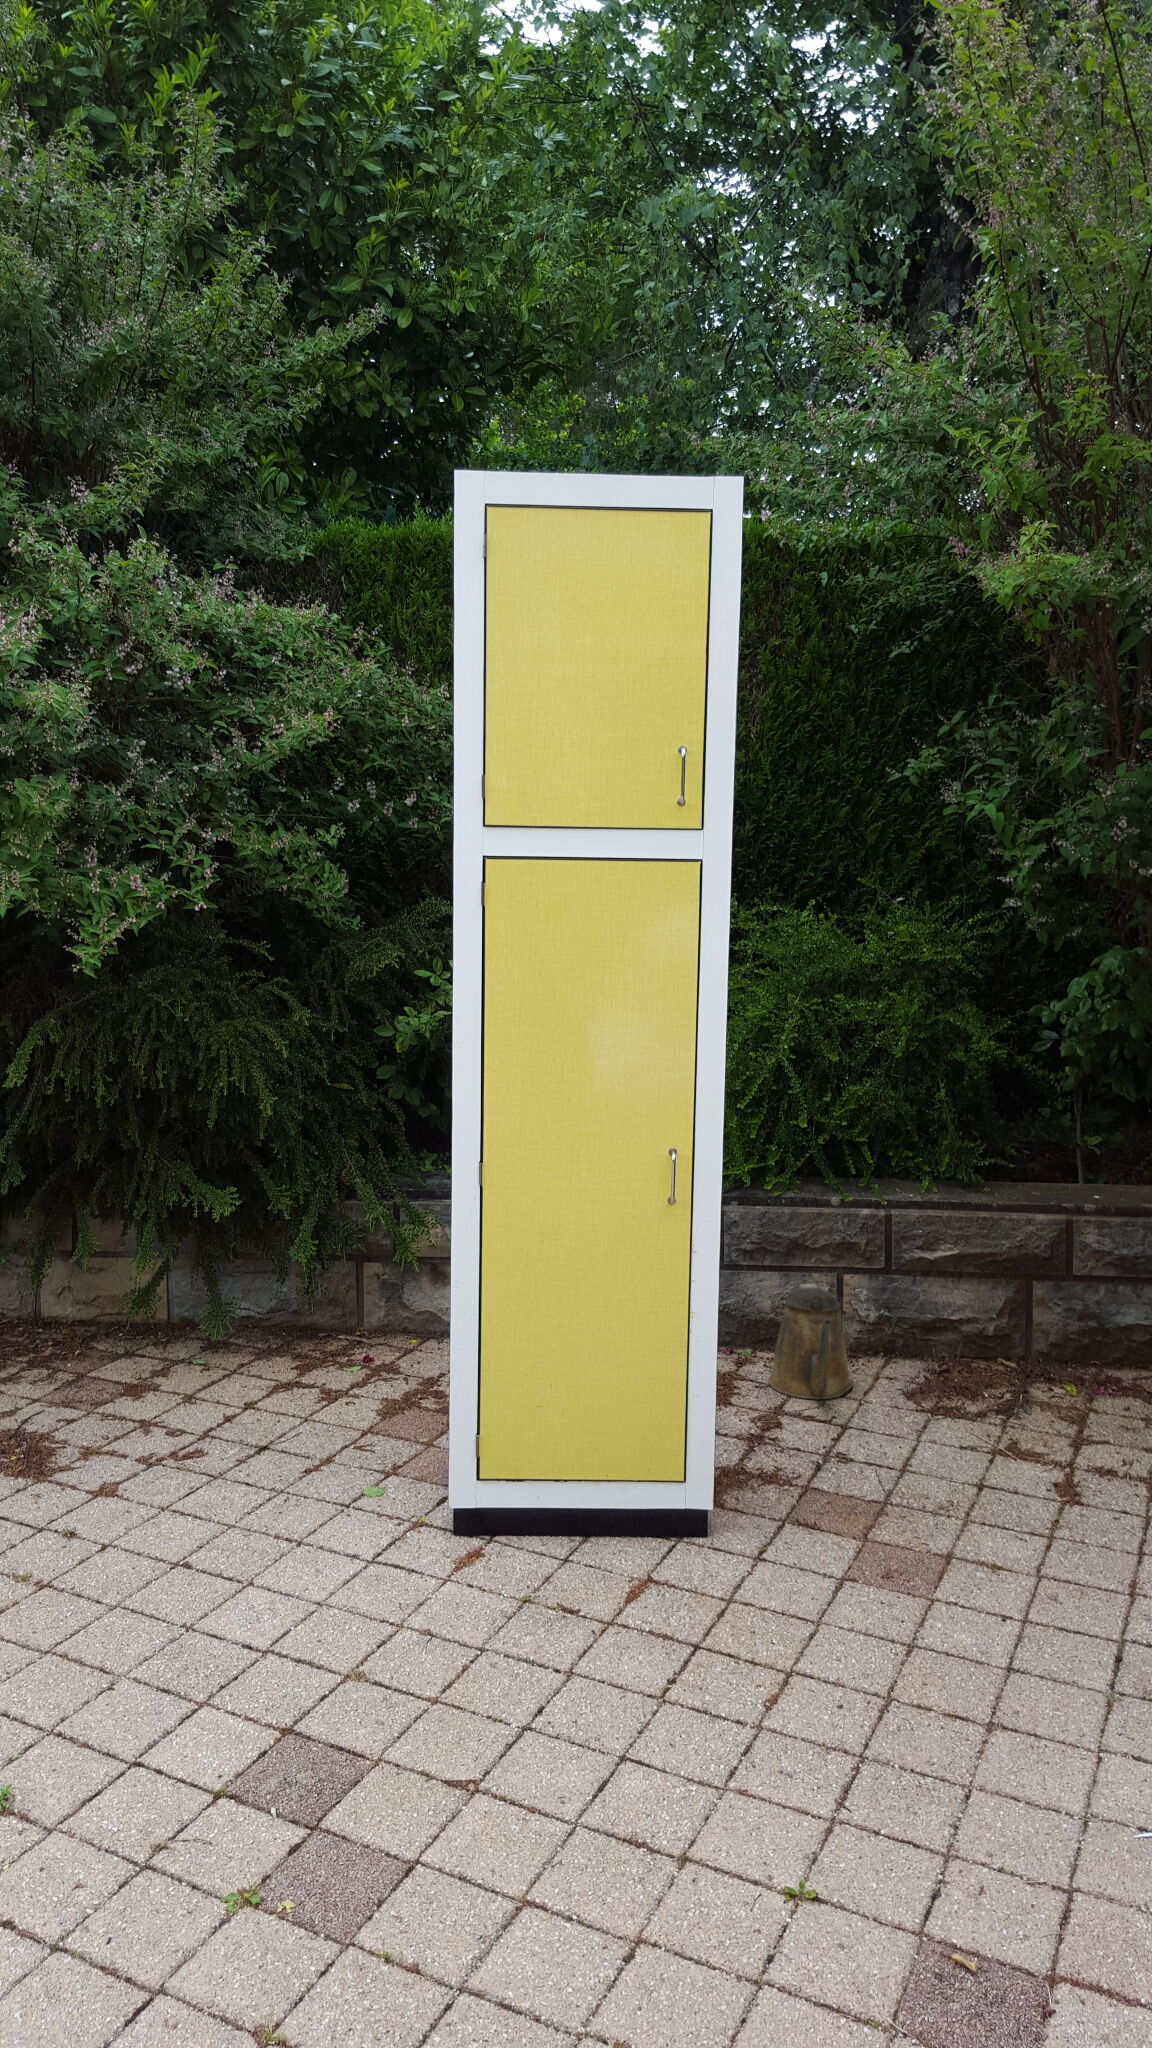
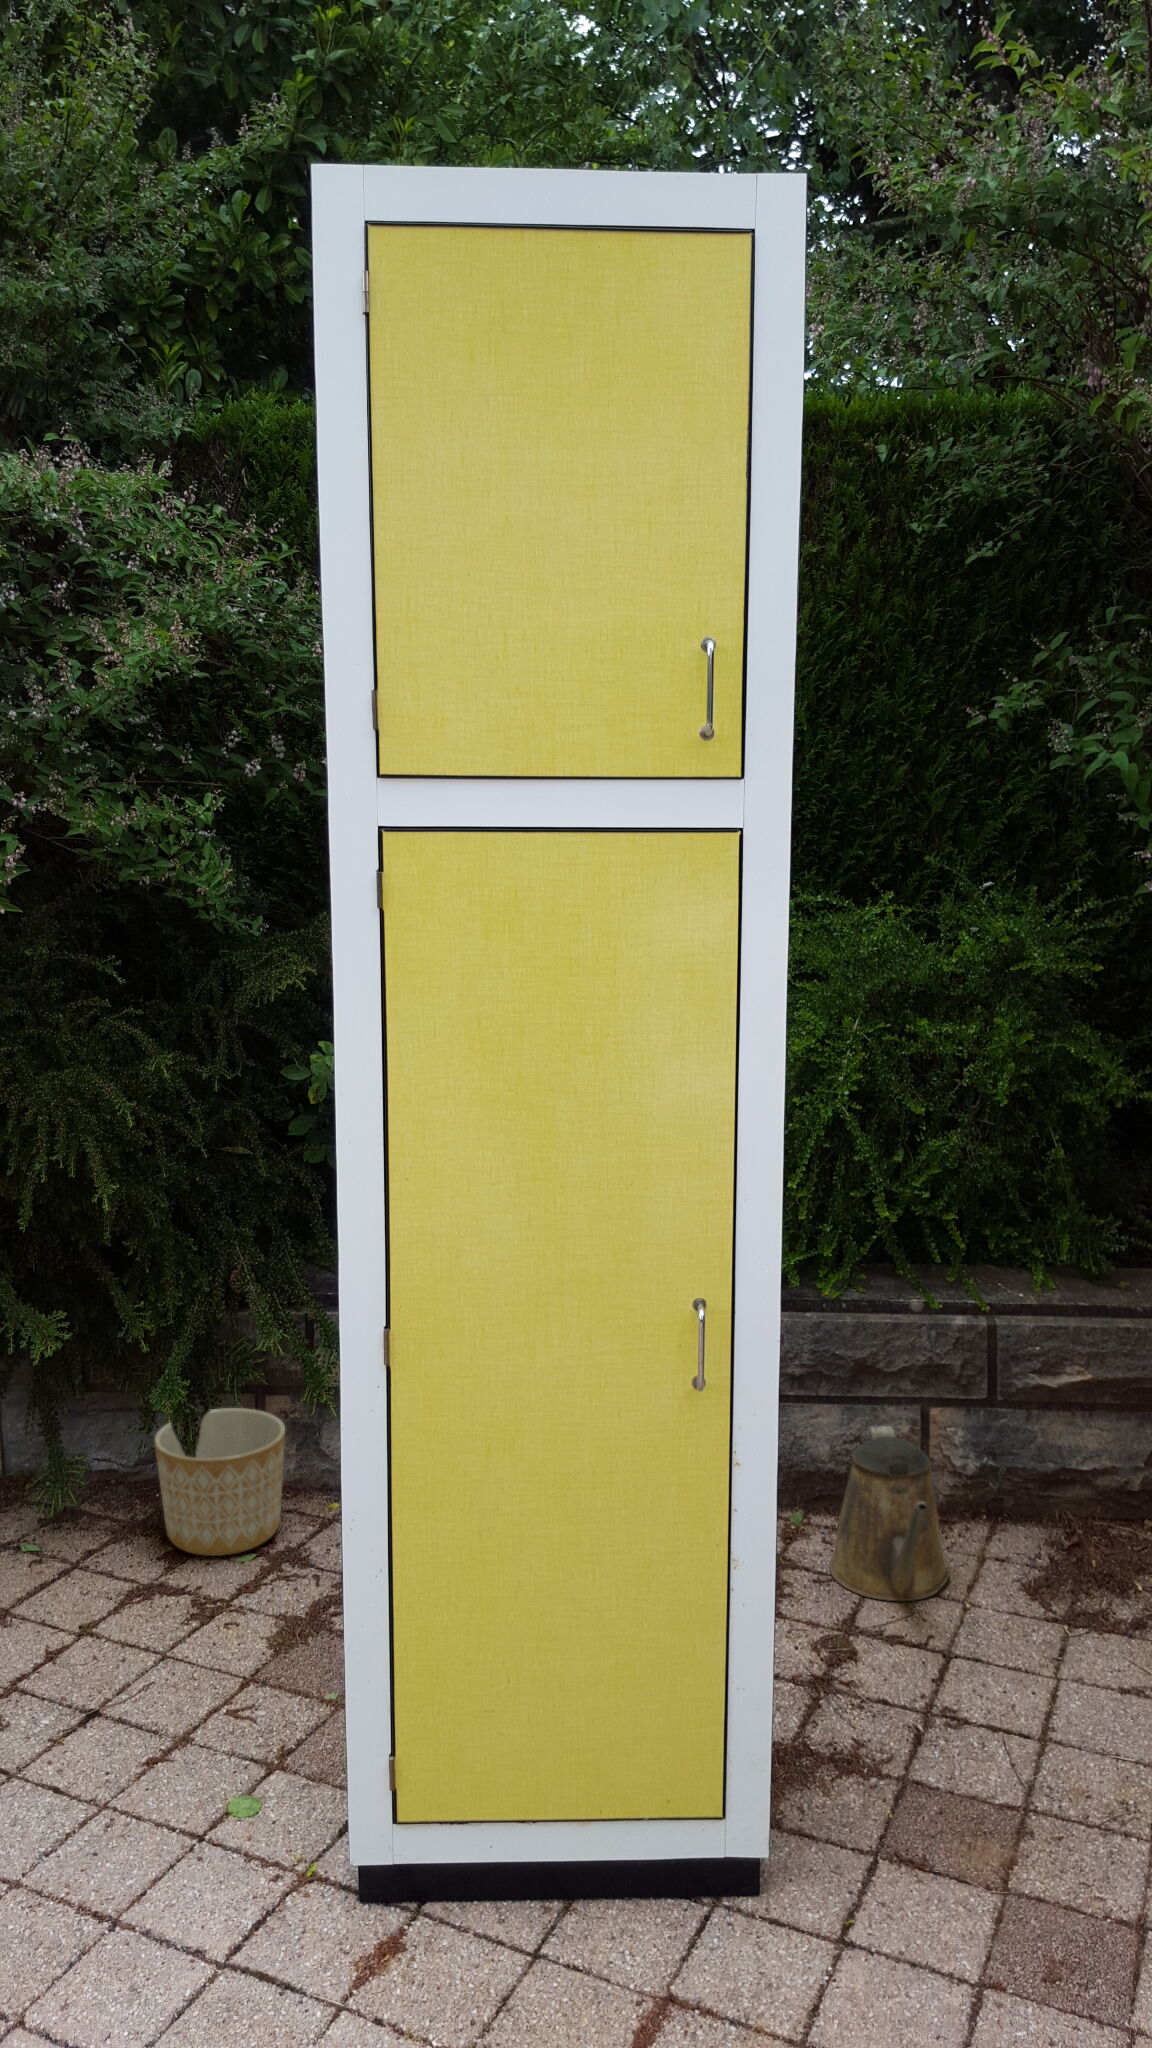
planter: none [290,1268,382,1367] -> present [155,1408,285,1556]

